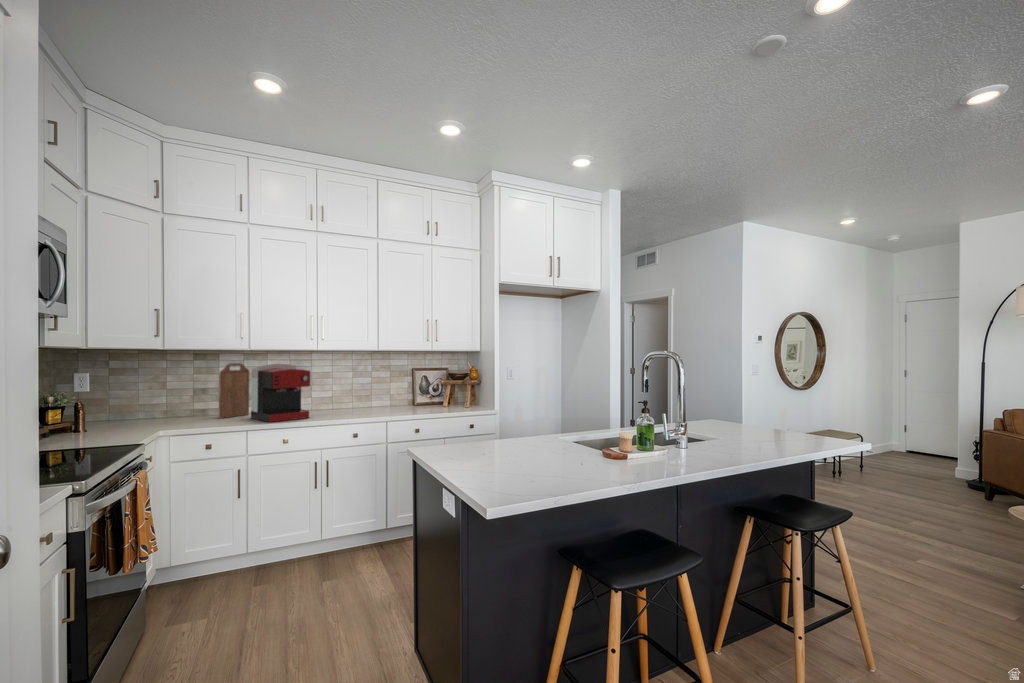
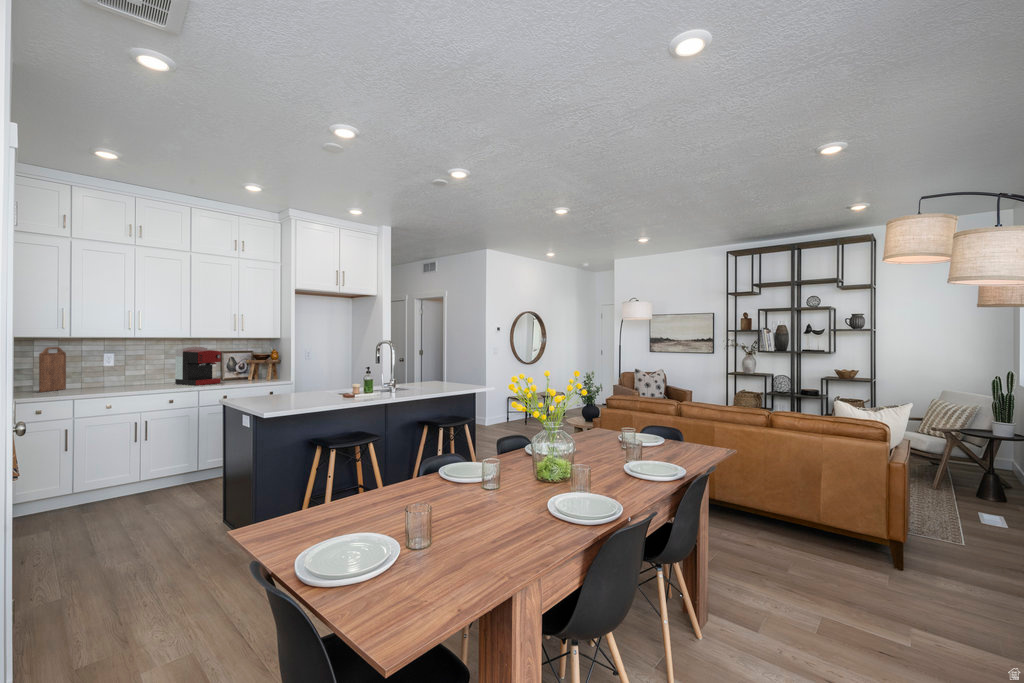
coffee maker: present [251,364,310,422] -> present [175,347,222,385]

